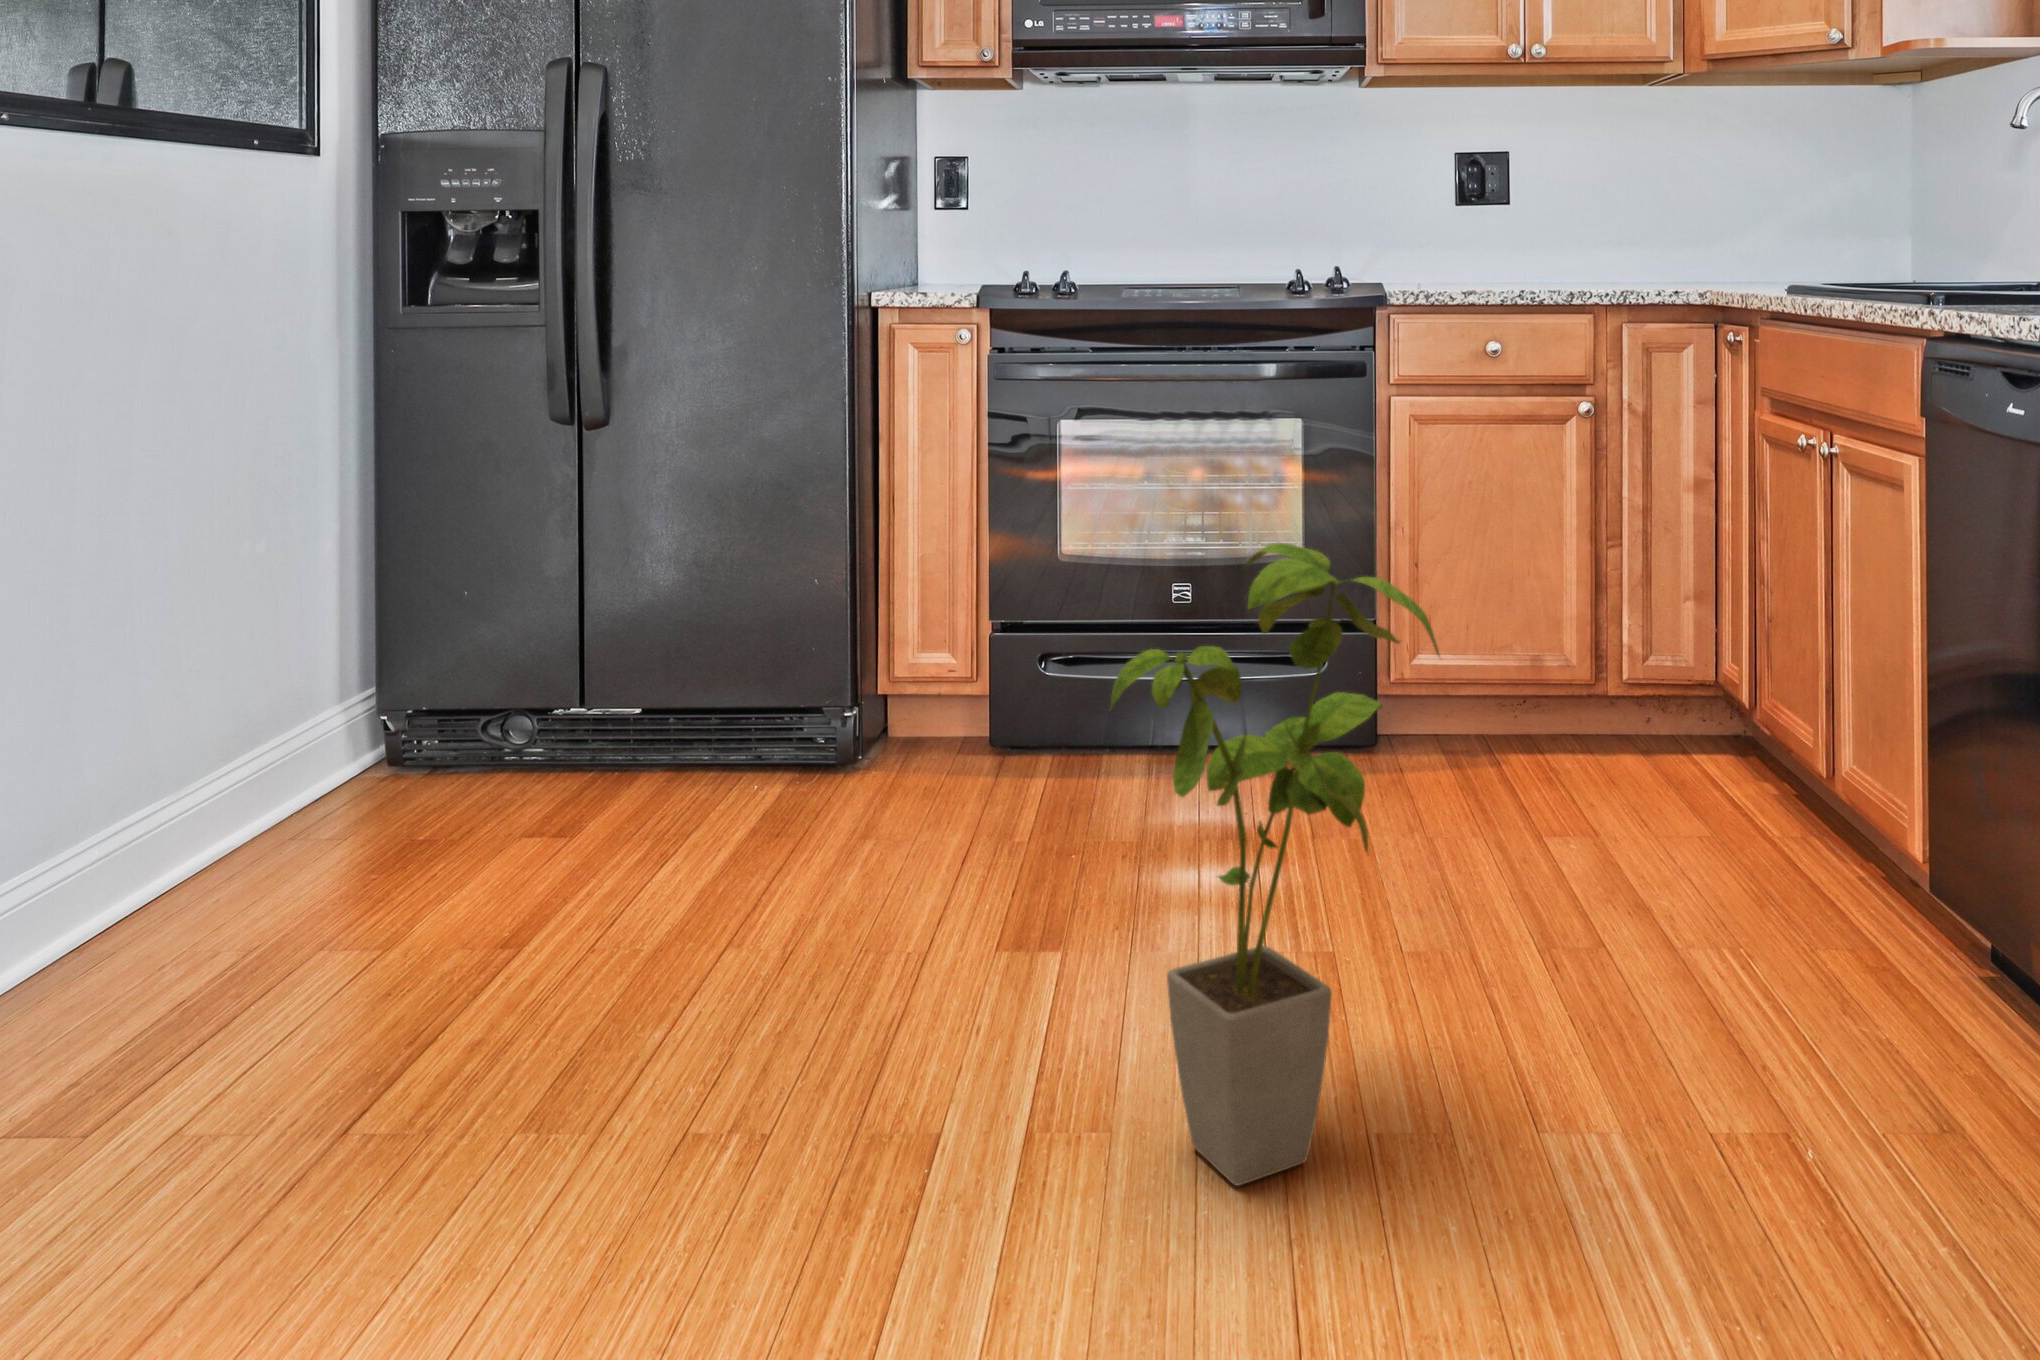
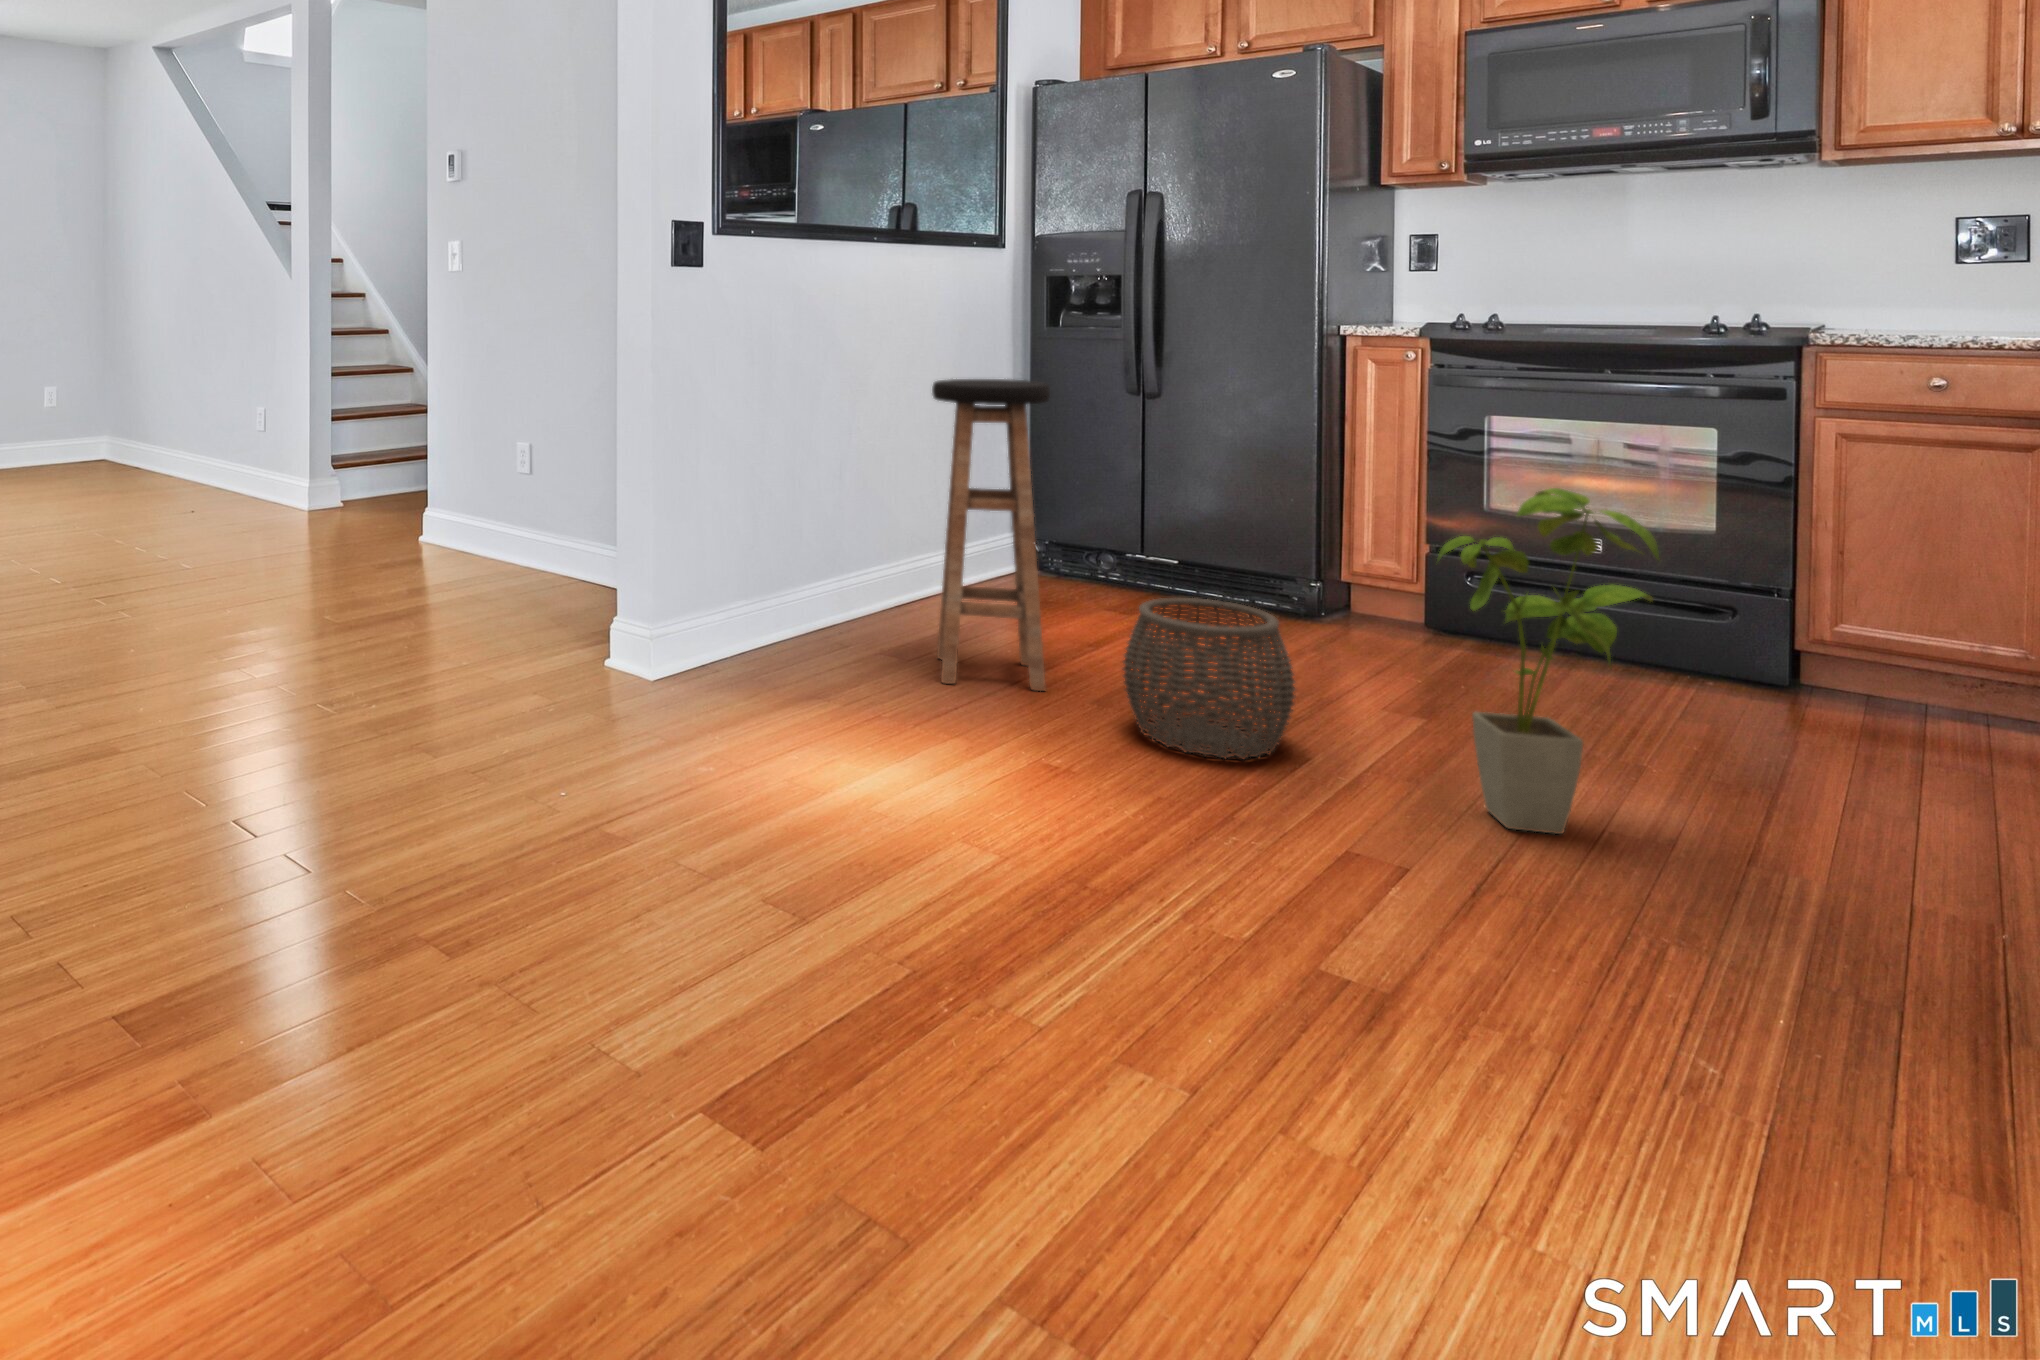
bar stool: none [68,405,380,1182] -> present [932,379,1050,691]
woven basket: none [541,832,879,1212] -> present [1123,598,1295,759]

